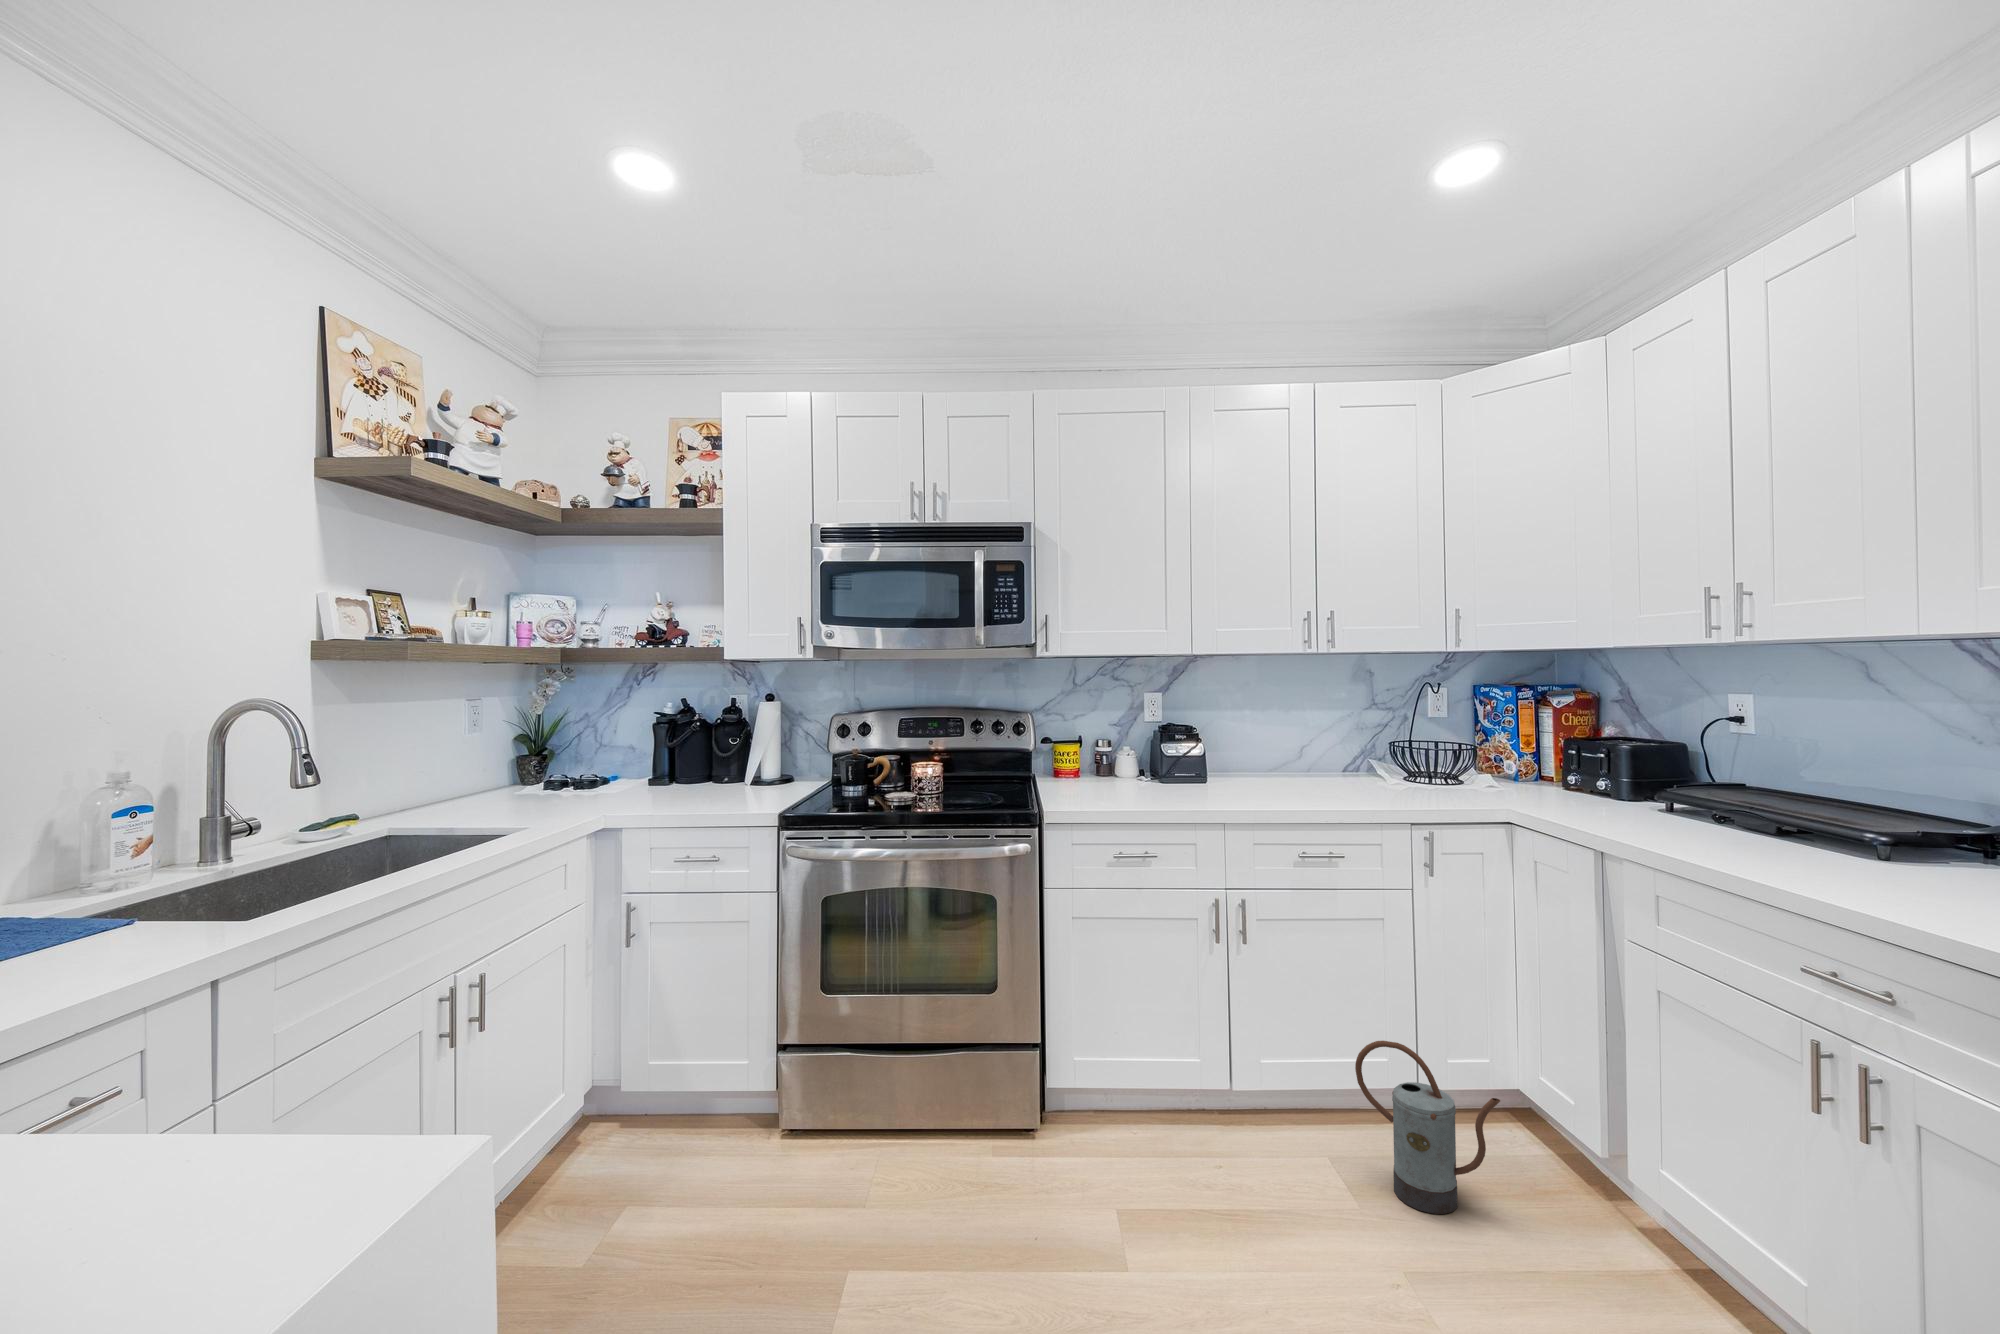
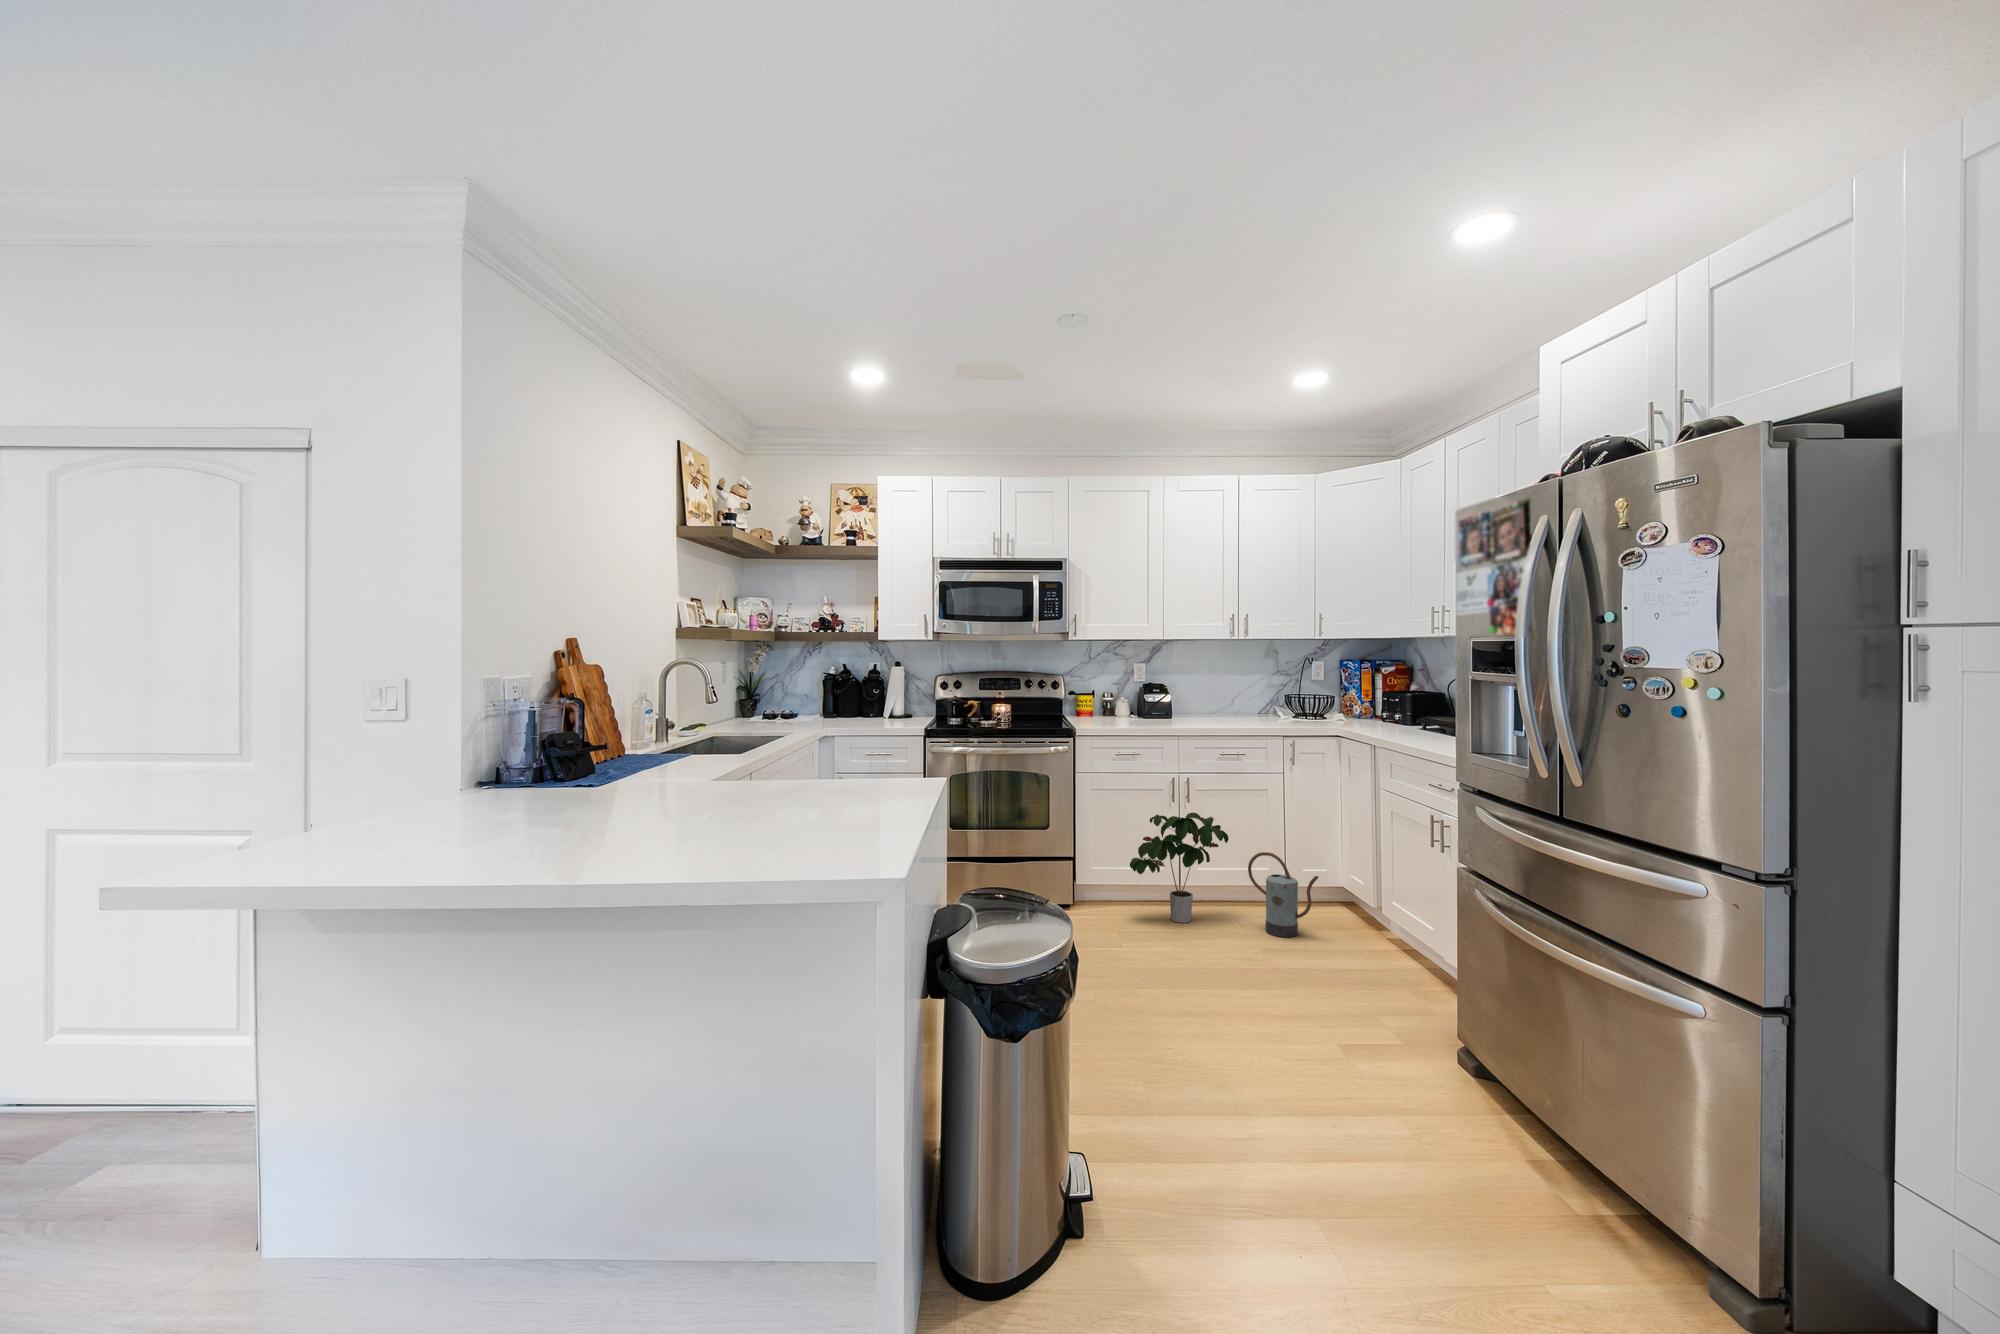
potted plant: none [1139,959,1316,1166] -> present [1130,813,1229,923]

